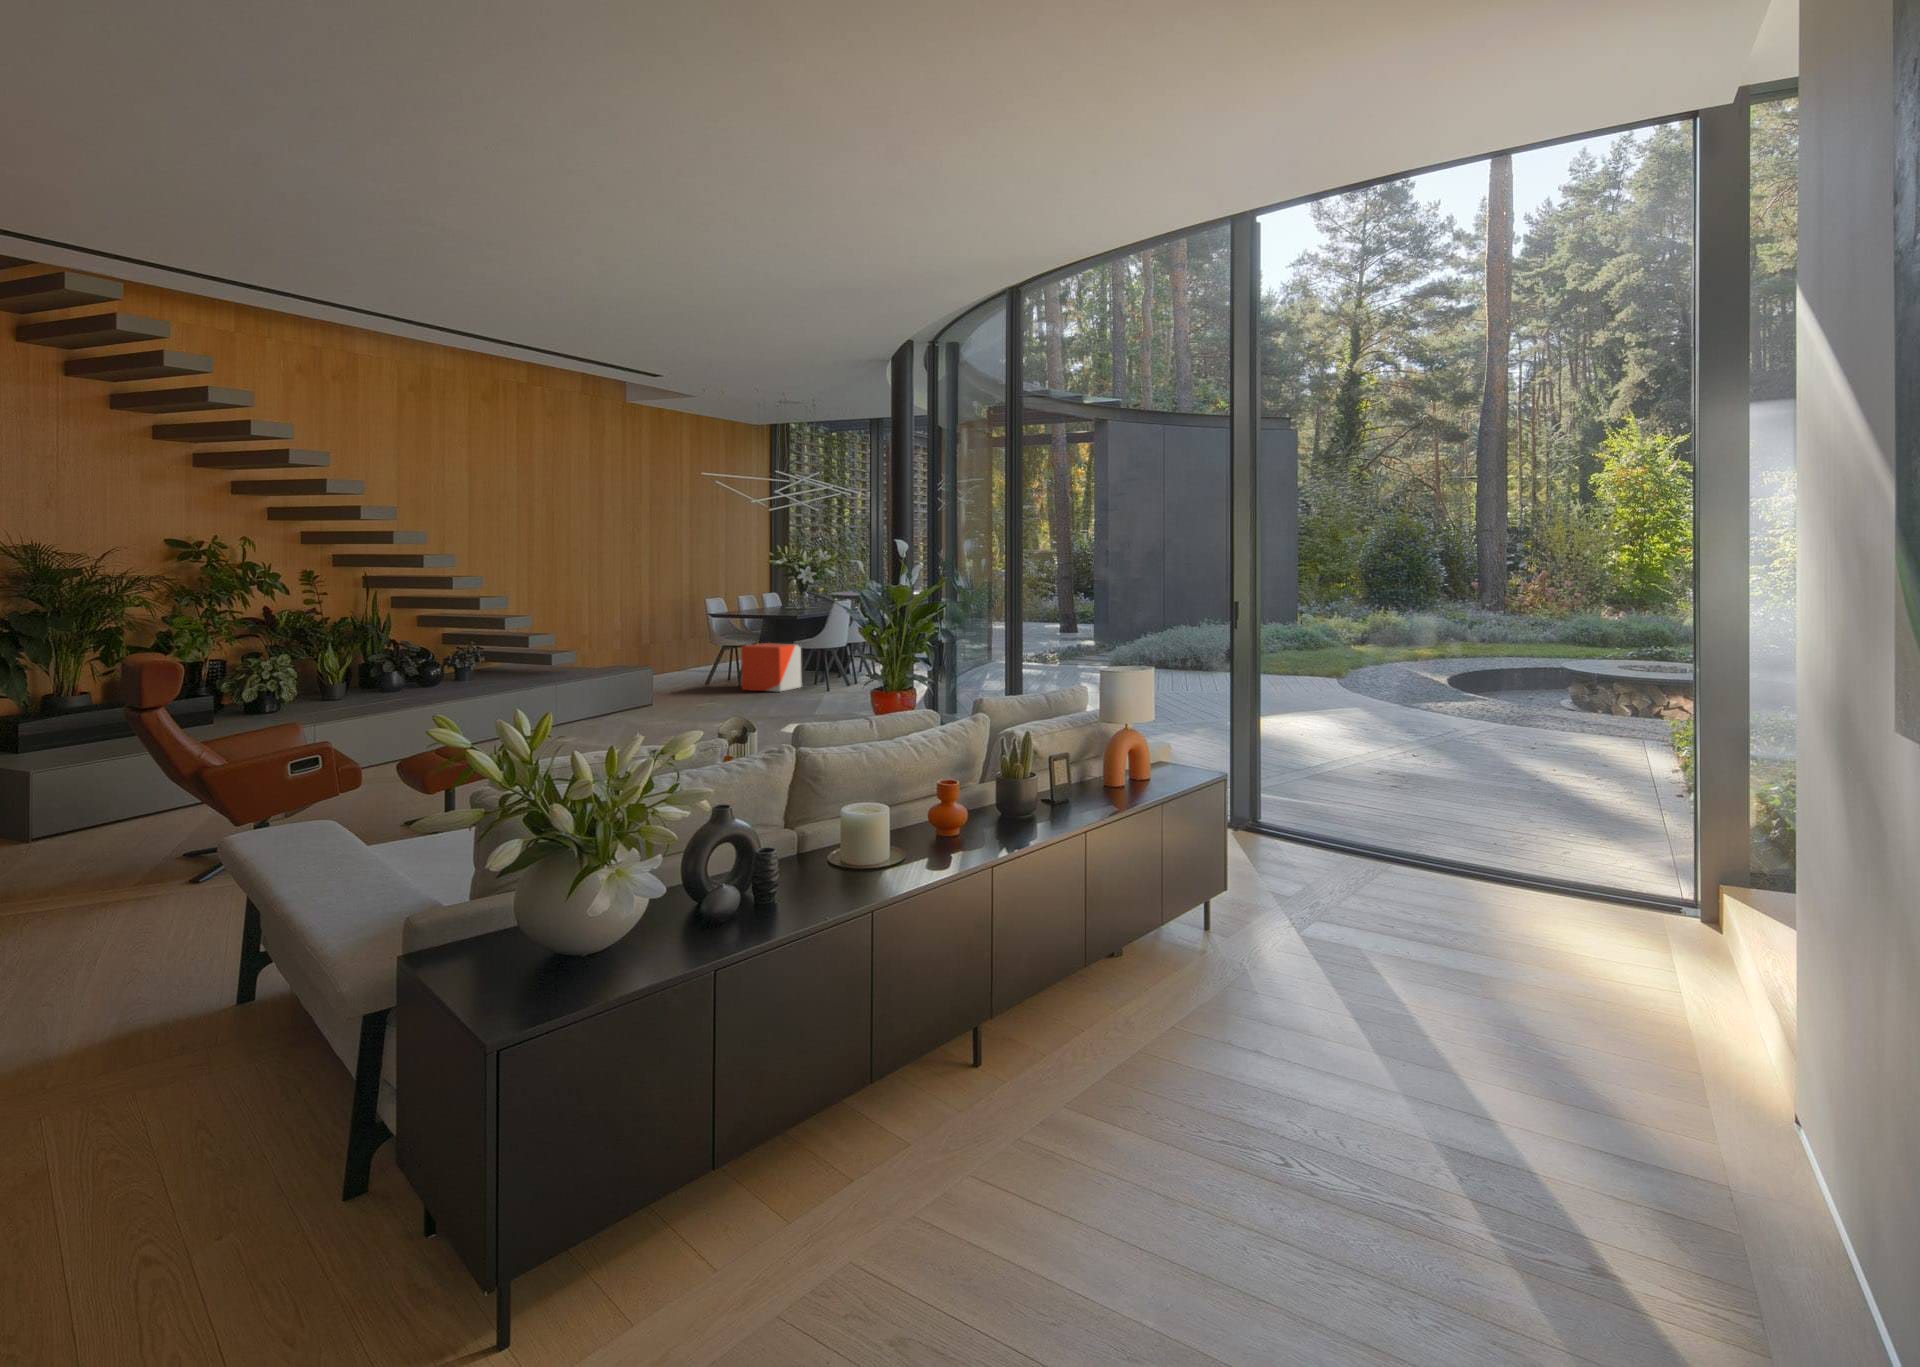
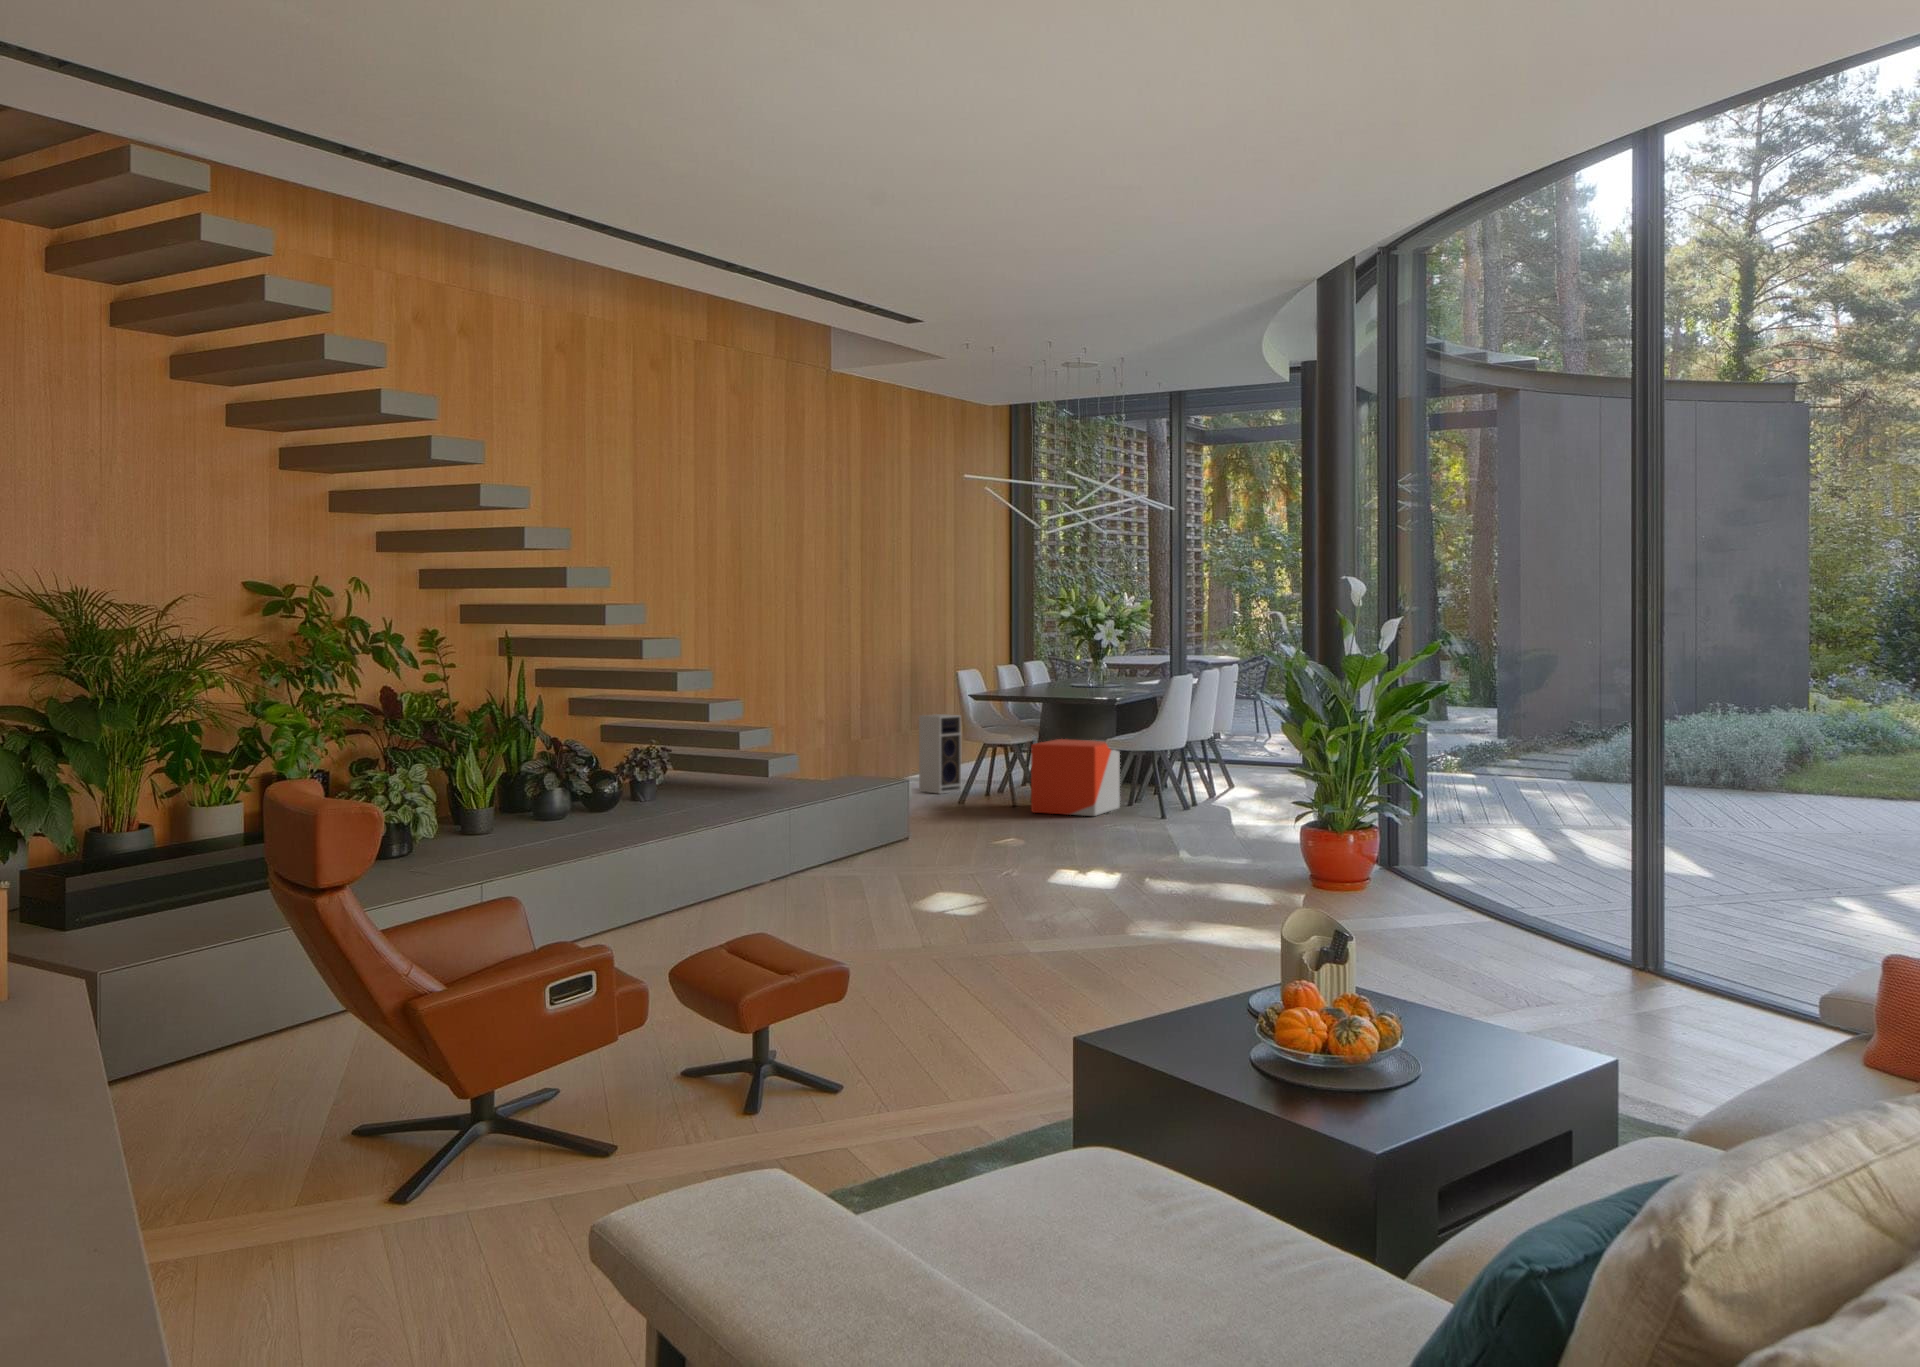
speaker: none [680,628,710,680] -> present [919,714,961,794]

